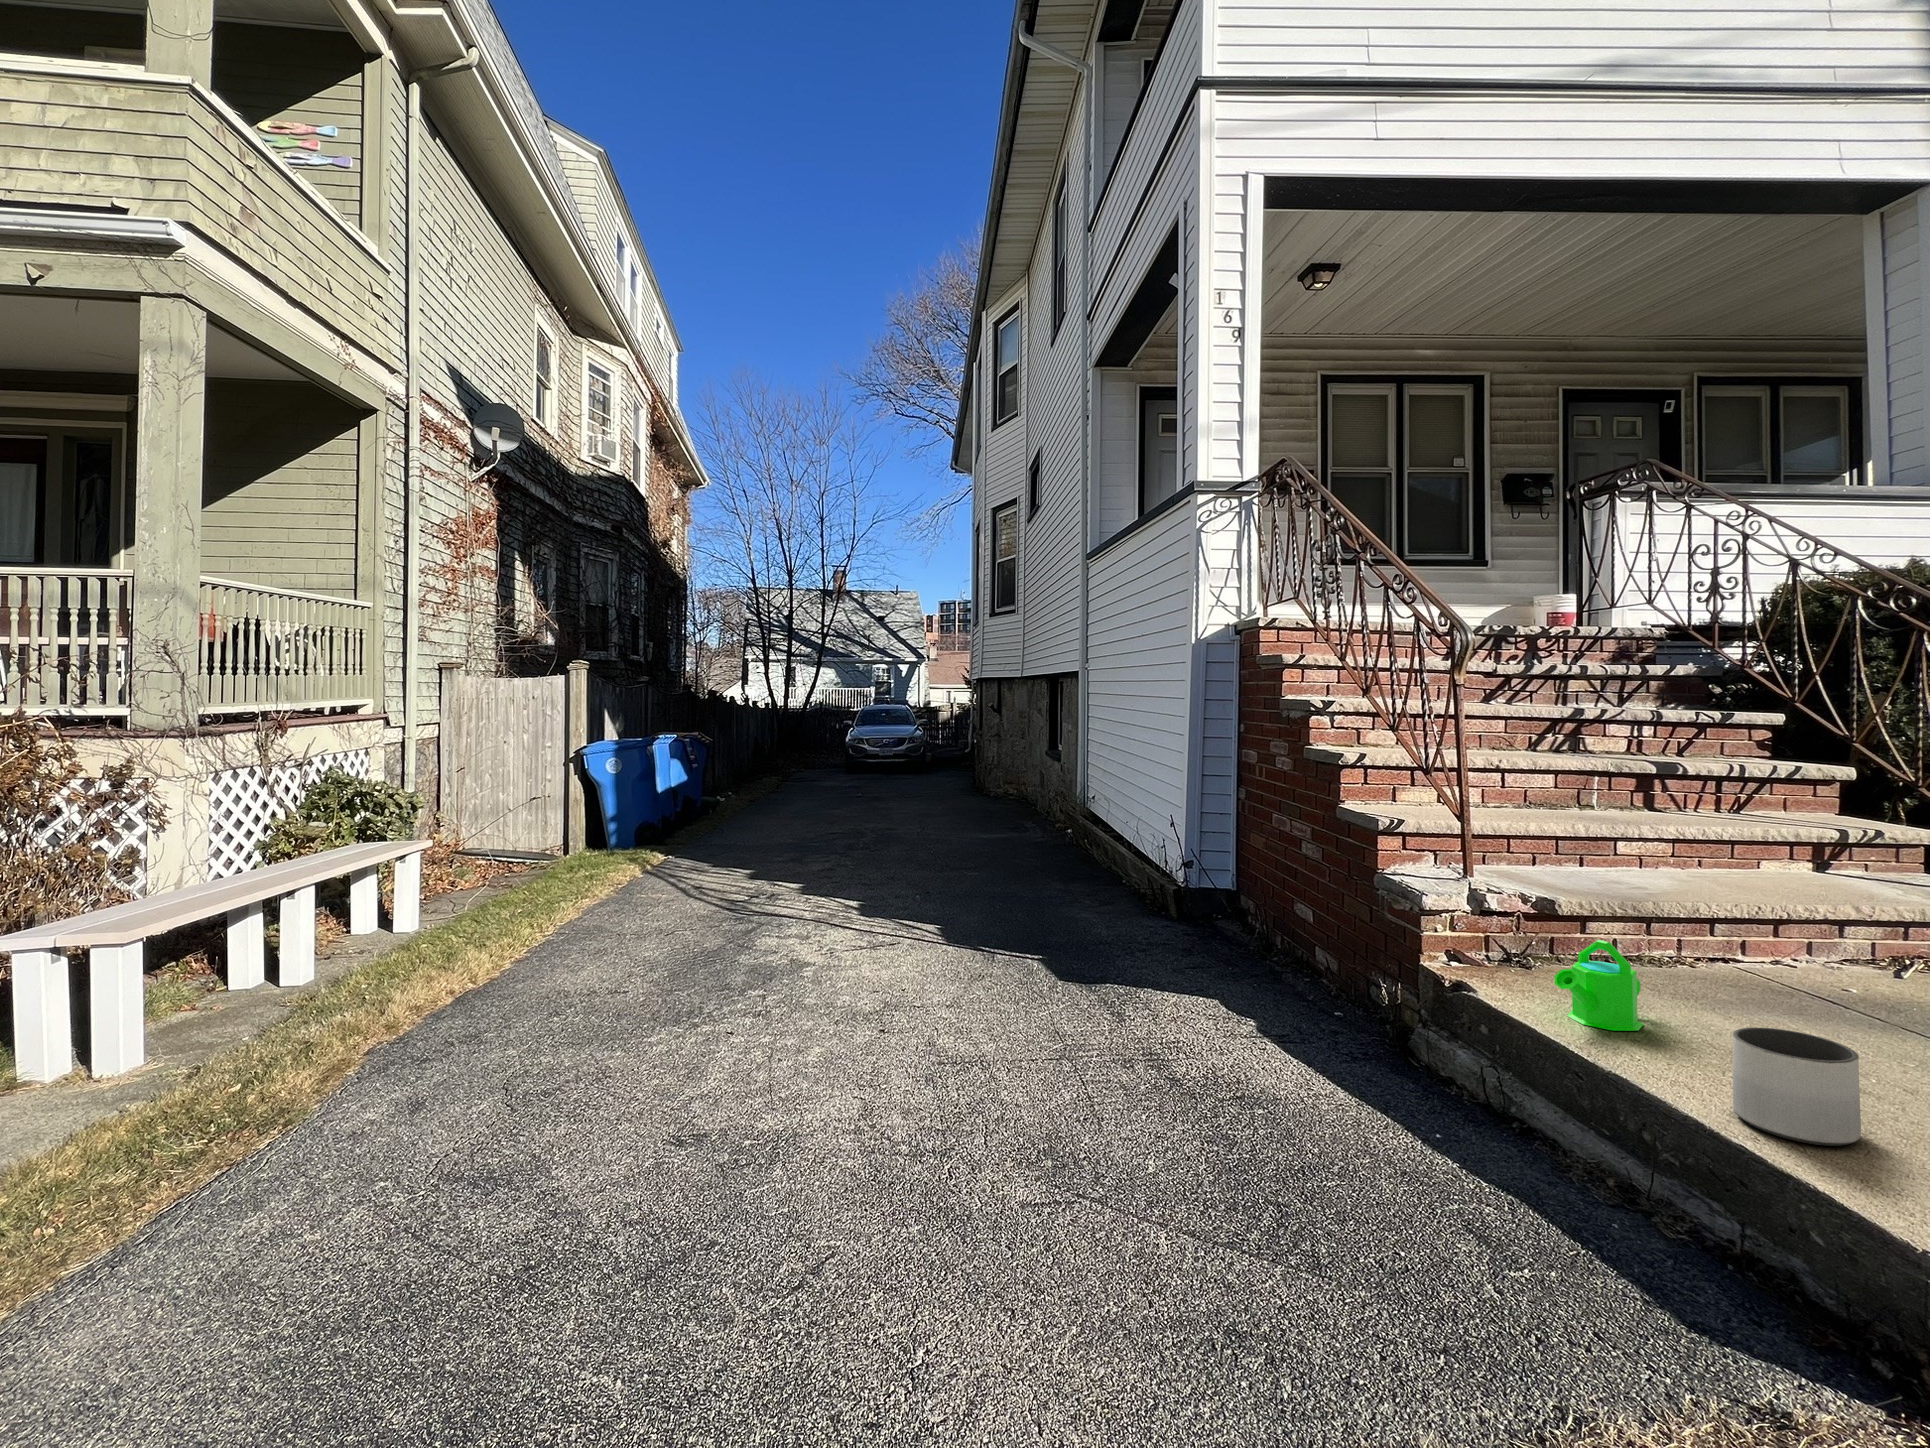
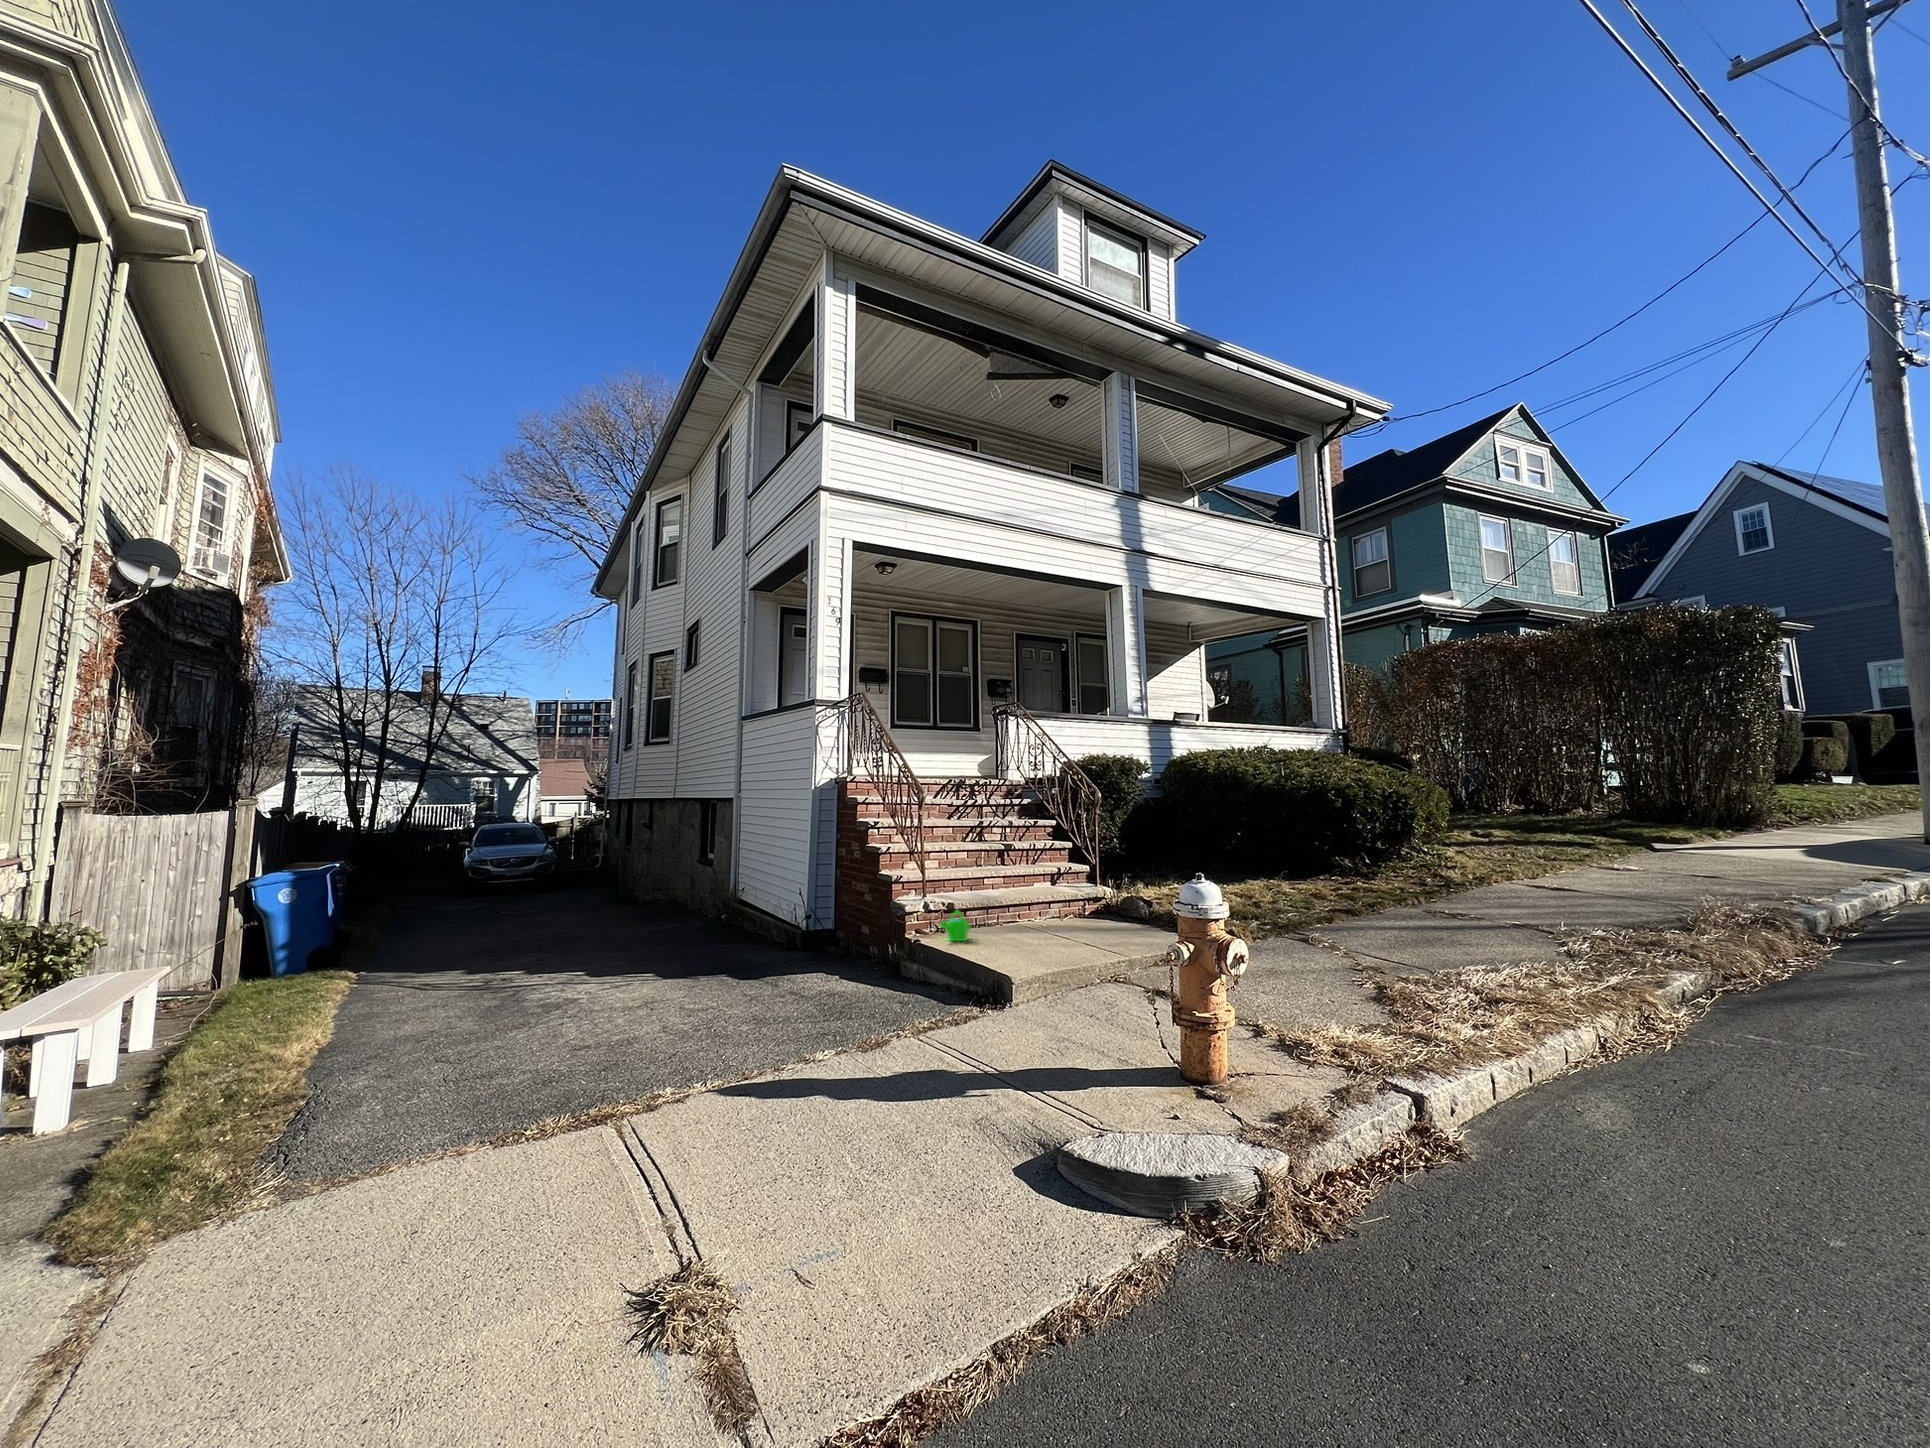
planter: present [1733,1028,1861,1146] -> none [976,926,1004,955]

